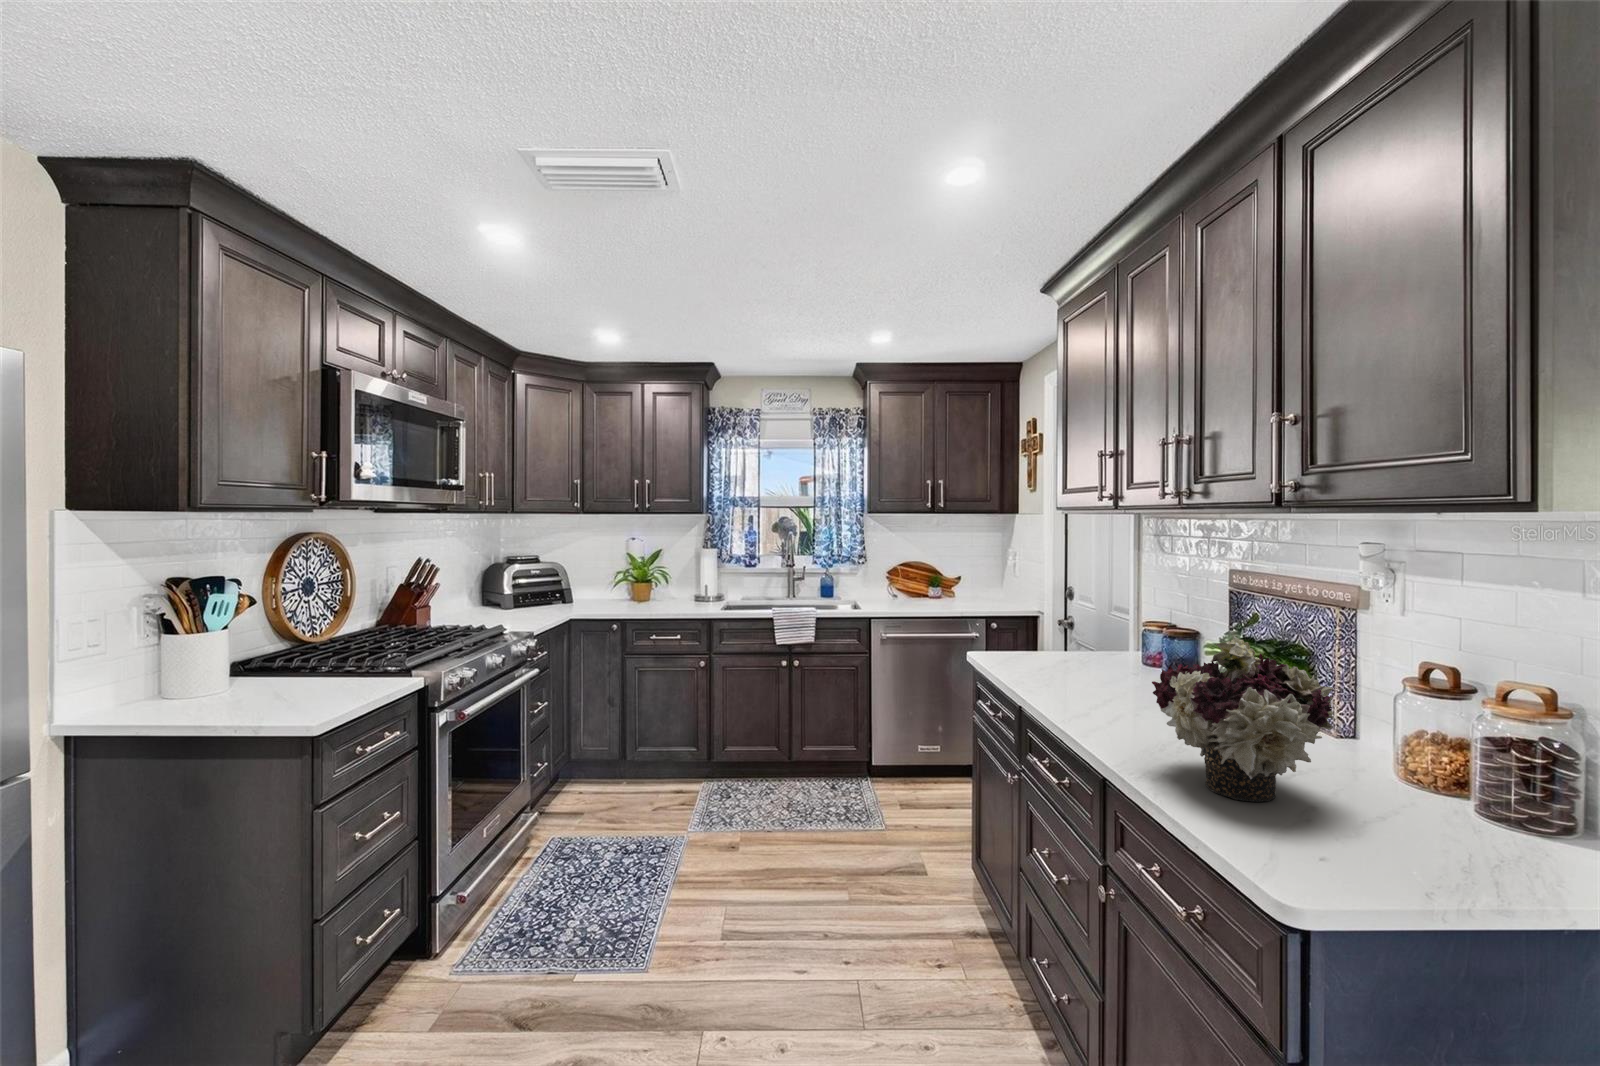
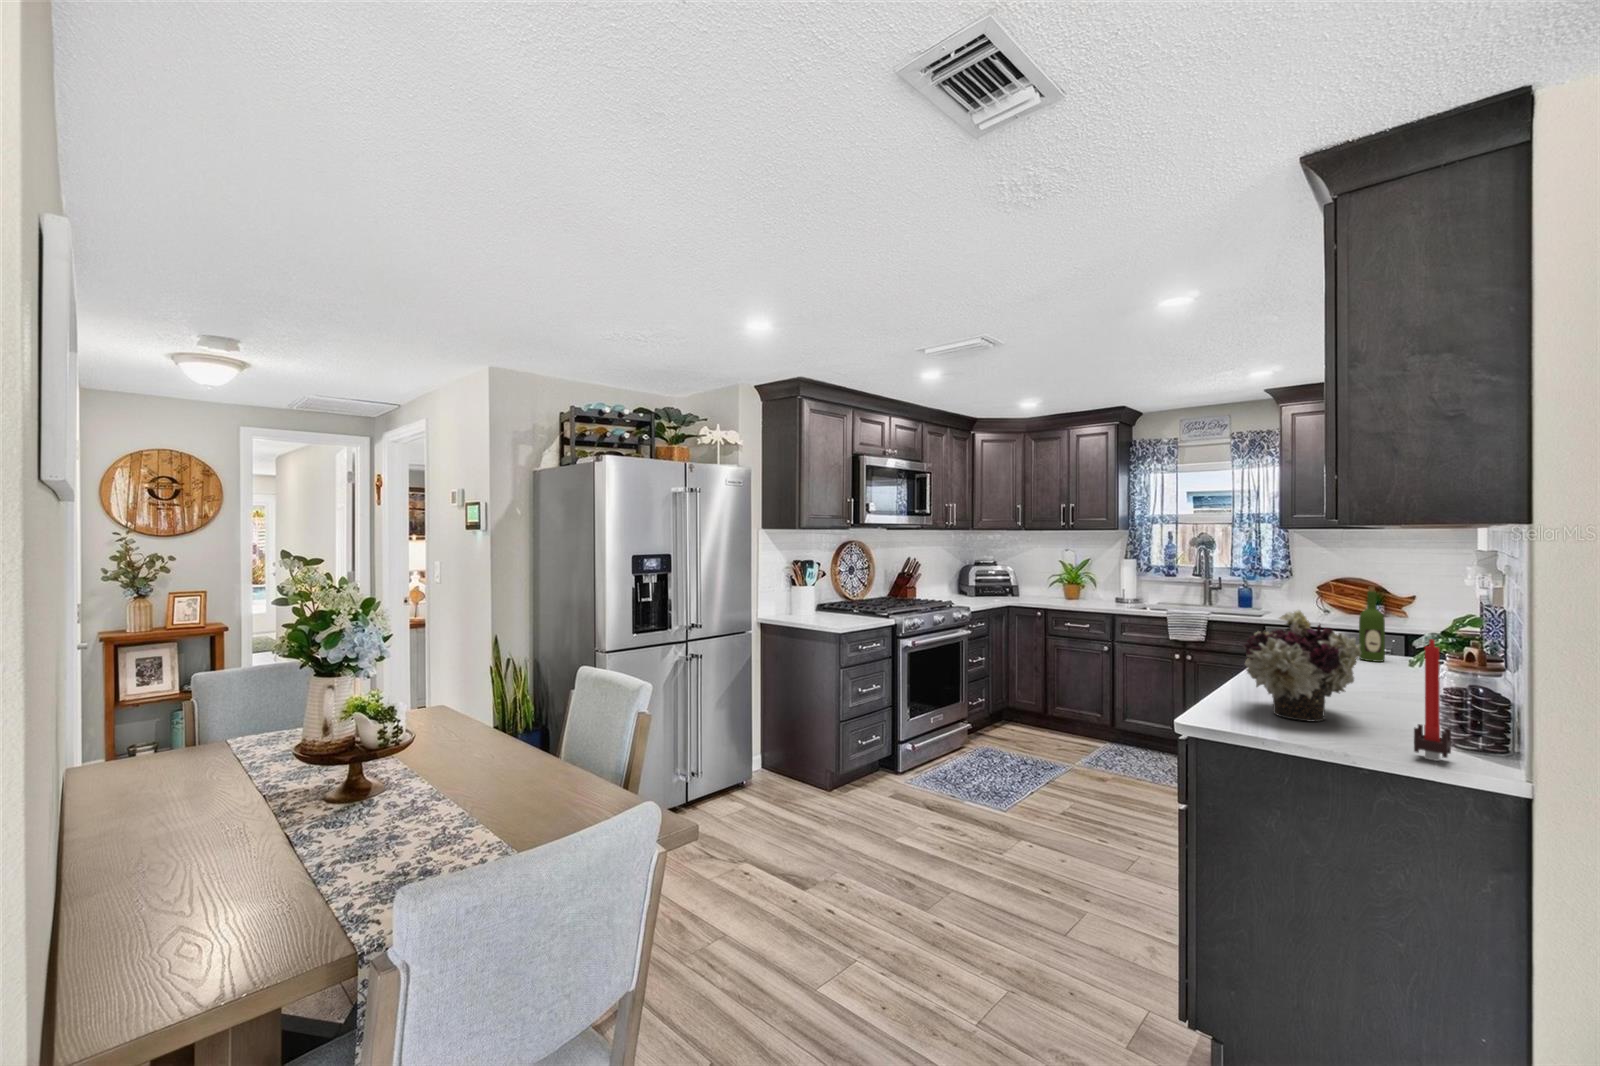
wine bottle: none [1052,580,1075,663] -> present [1359,586,1385,662]
candle: none [1461,679,1527,847] -> present [1414,640,1451,761]

